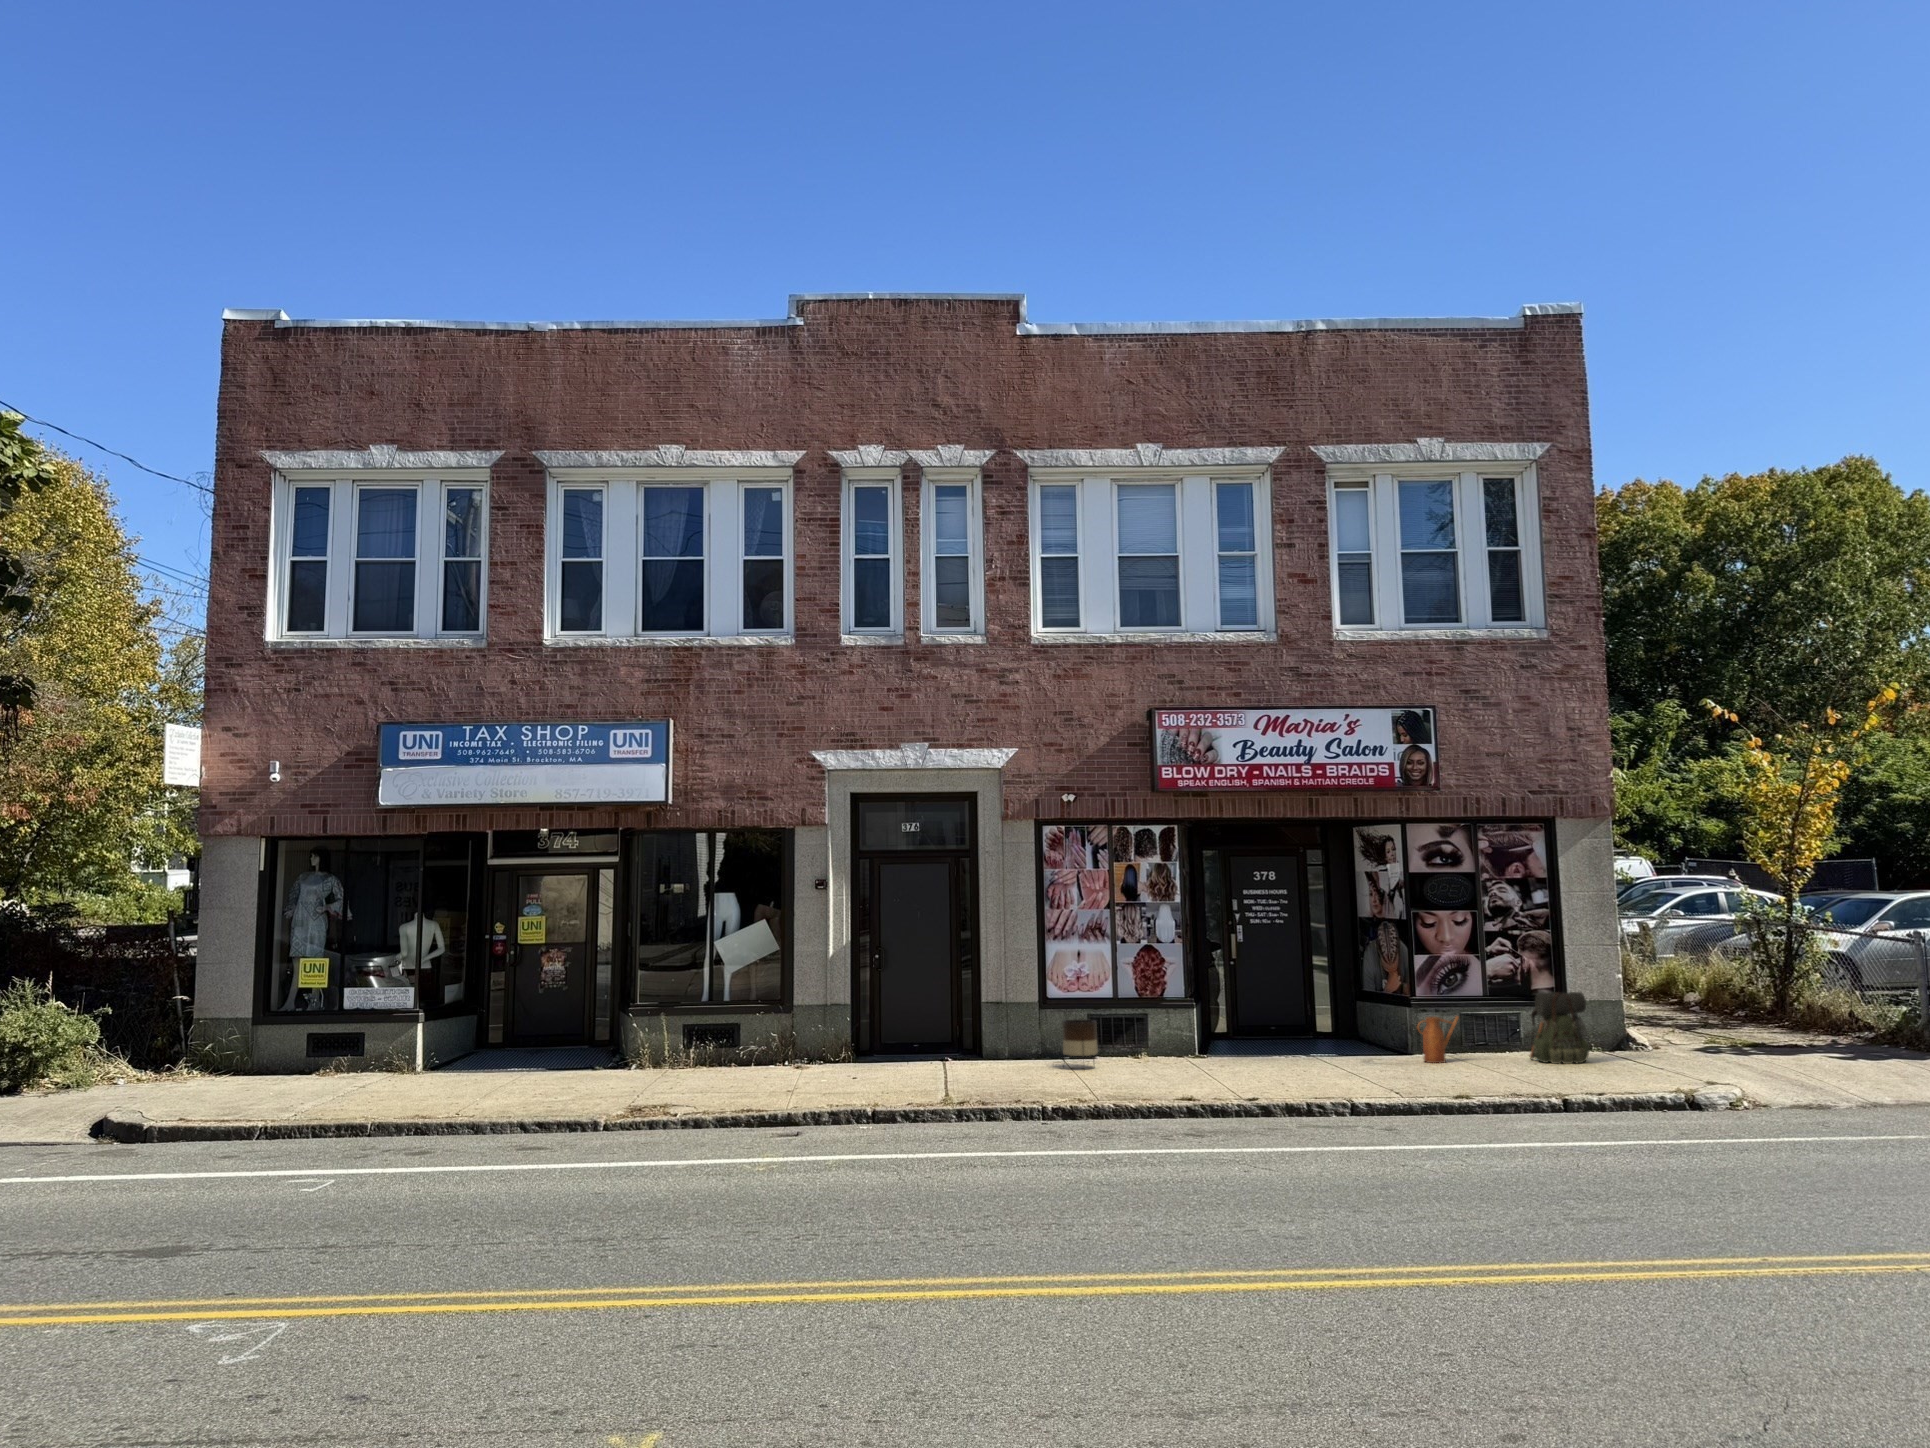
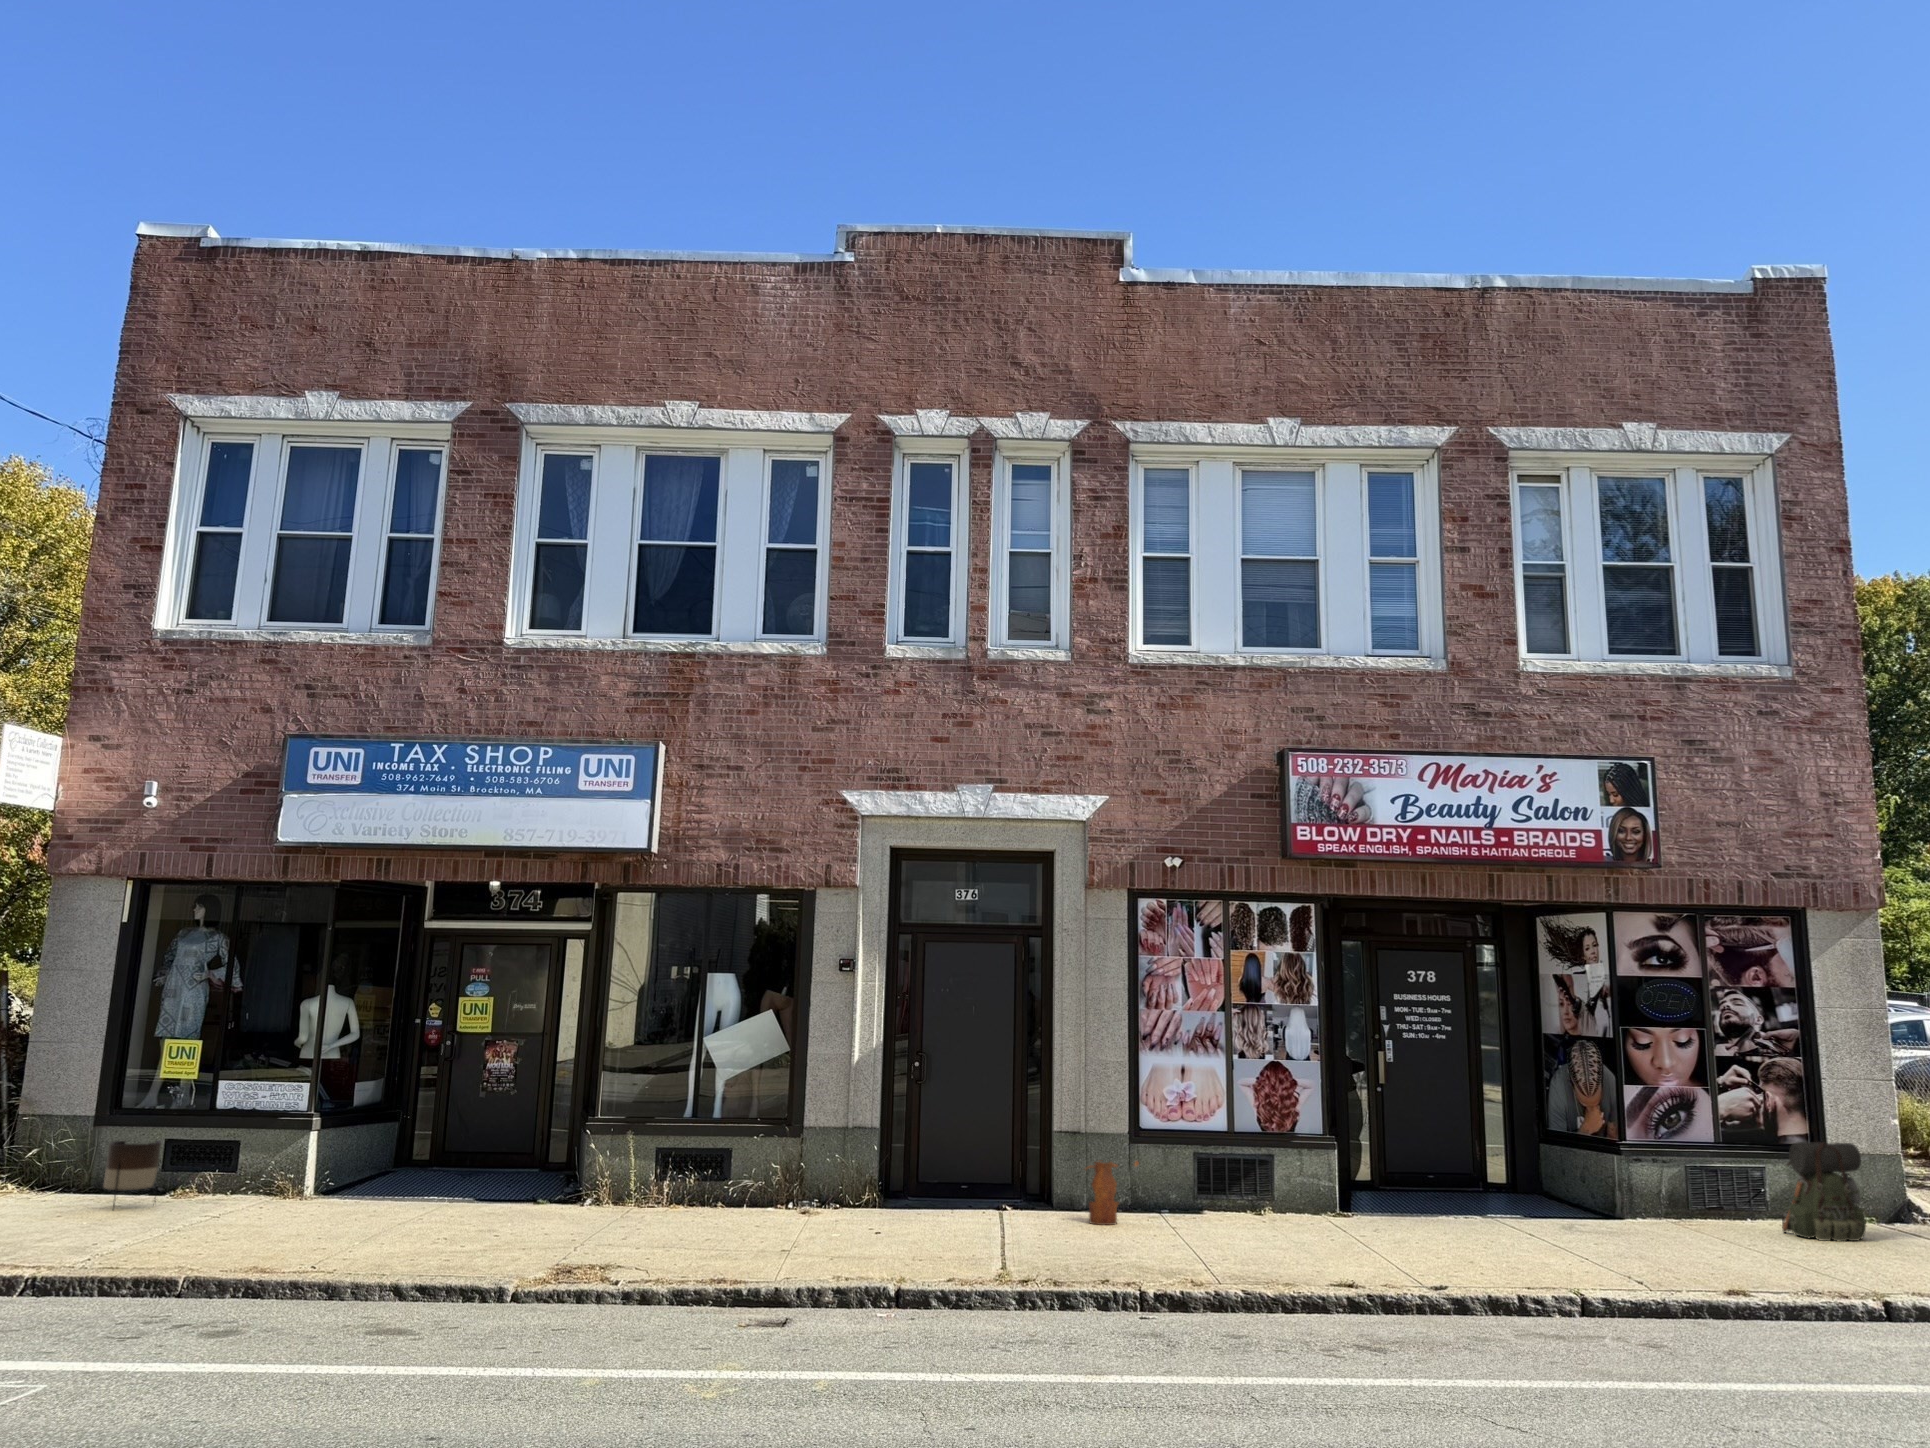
watering can: present [1418,1017,1458,1063] -> present [1087,1161,1139,1225]
planter: present [1062,1019,1098,1058] -> present [104,1141,161,1205]

